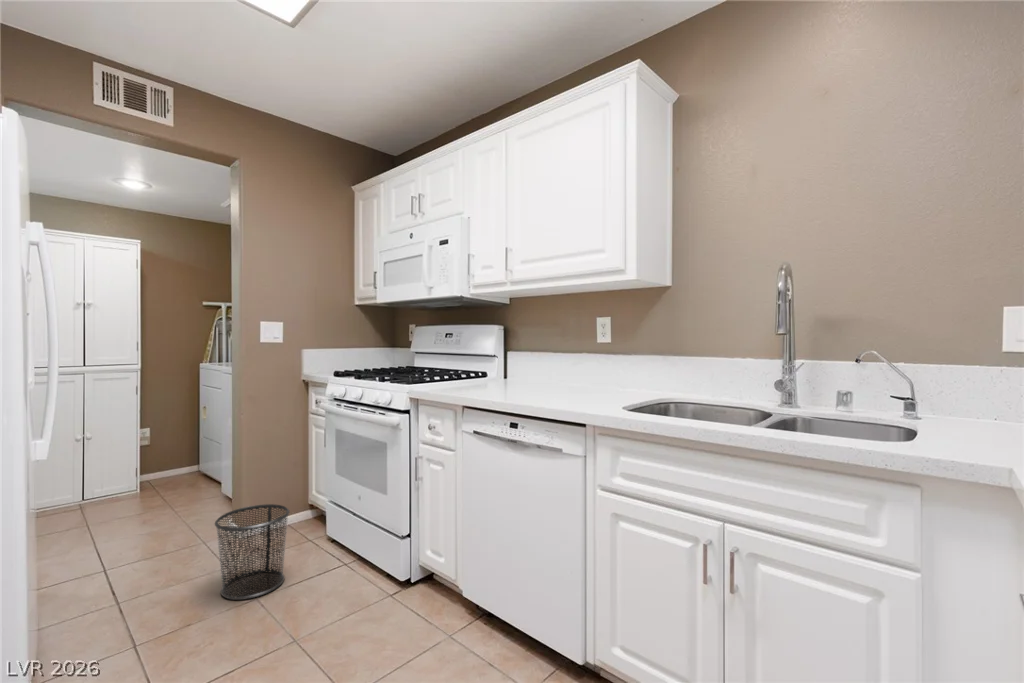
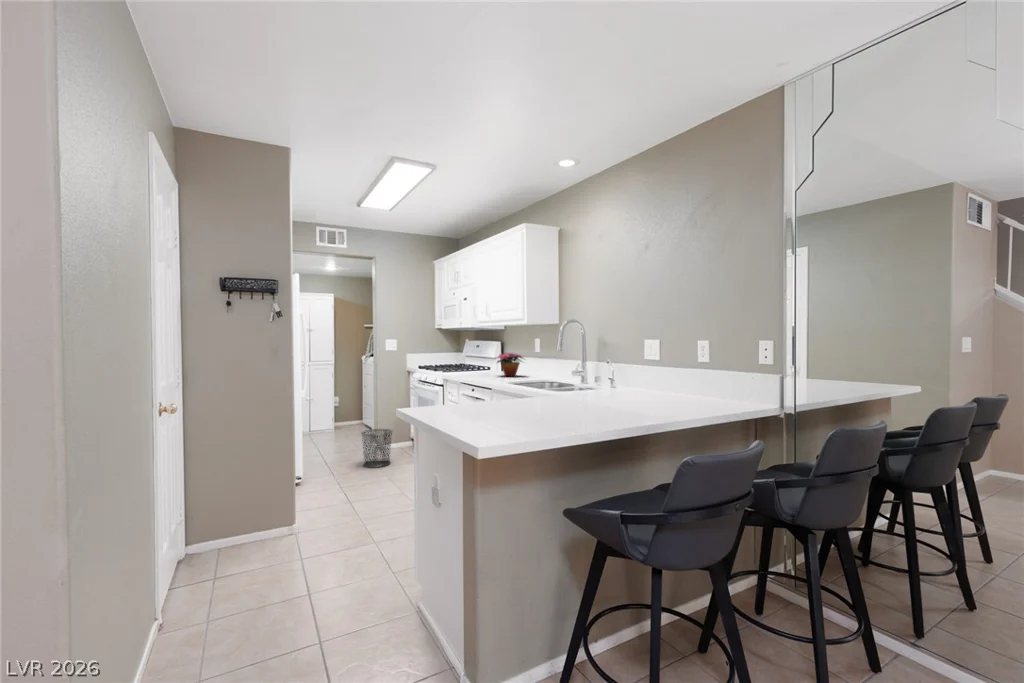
flower arrangement: none [533,343,603,391] -> present [496,353,523,376]

